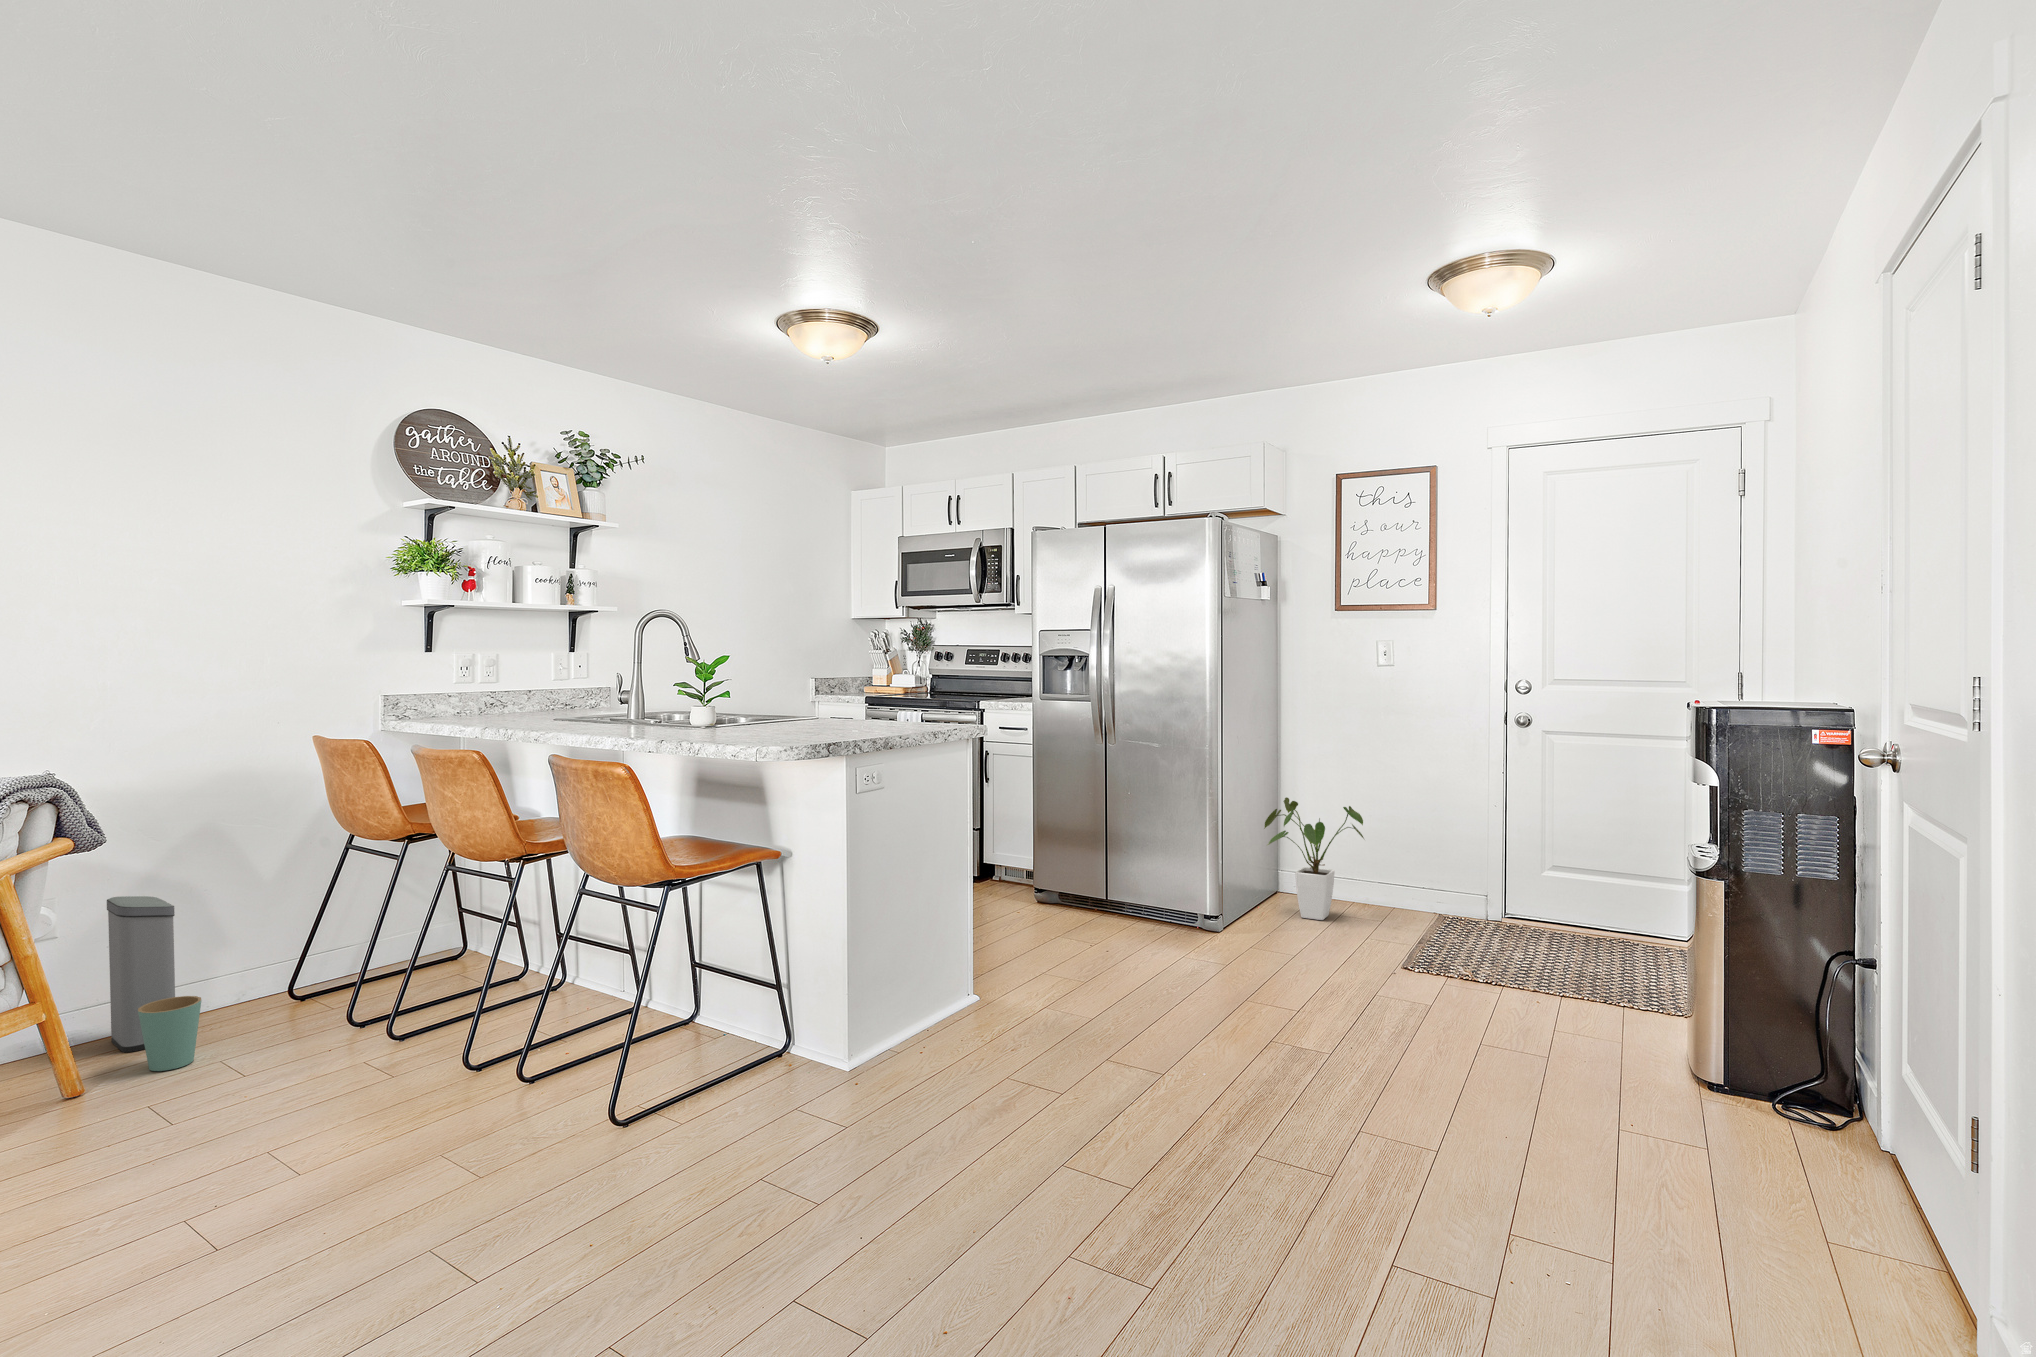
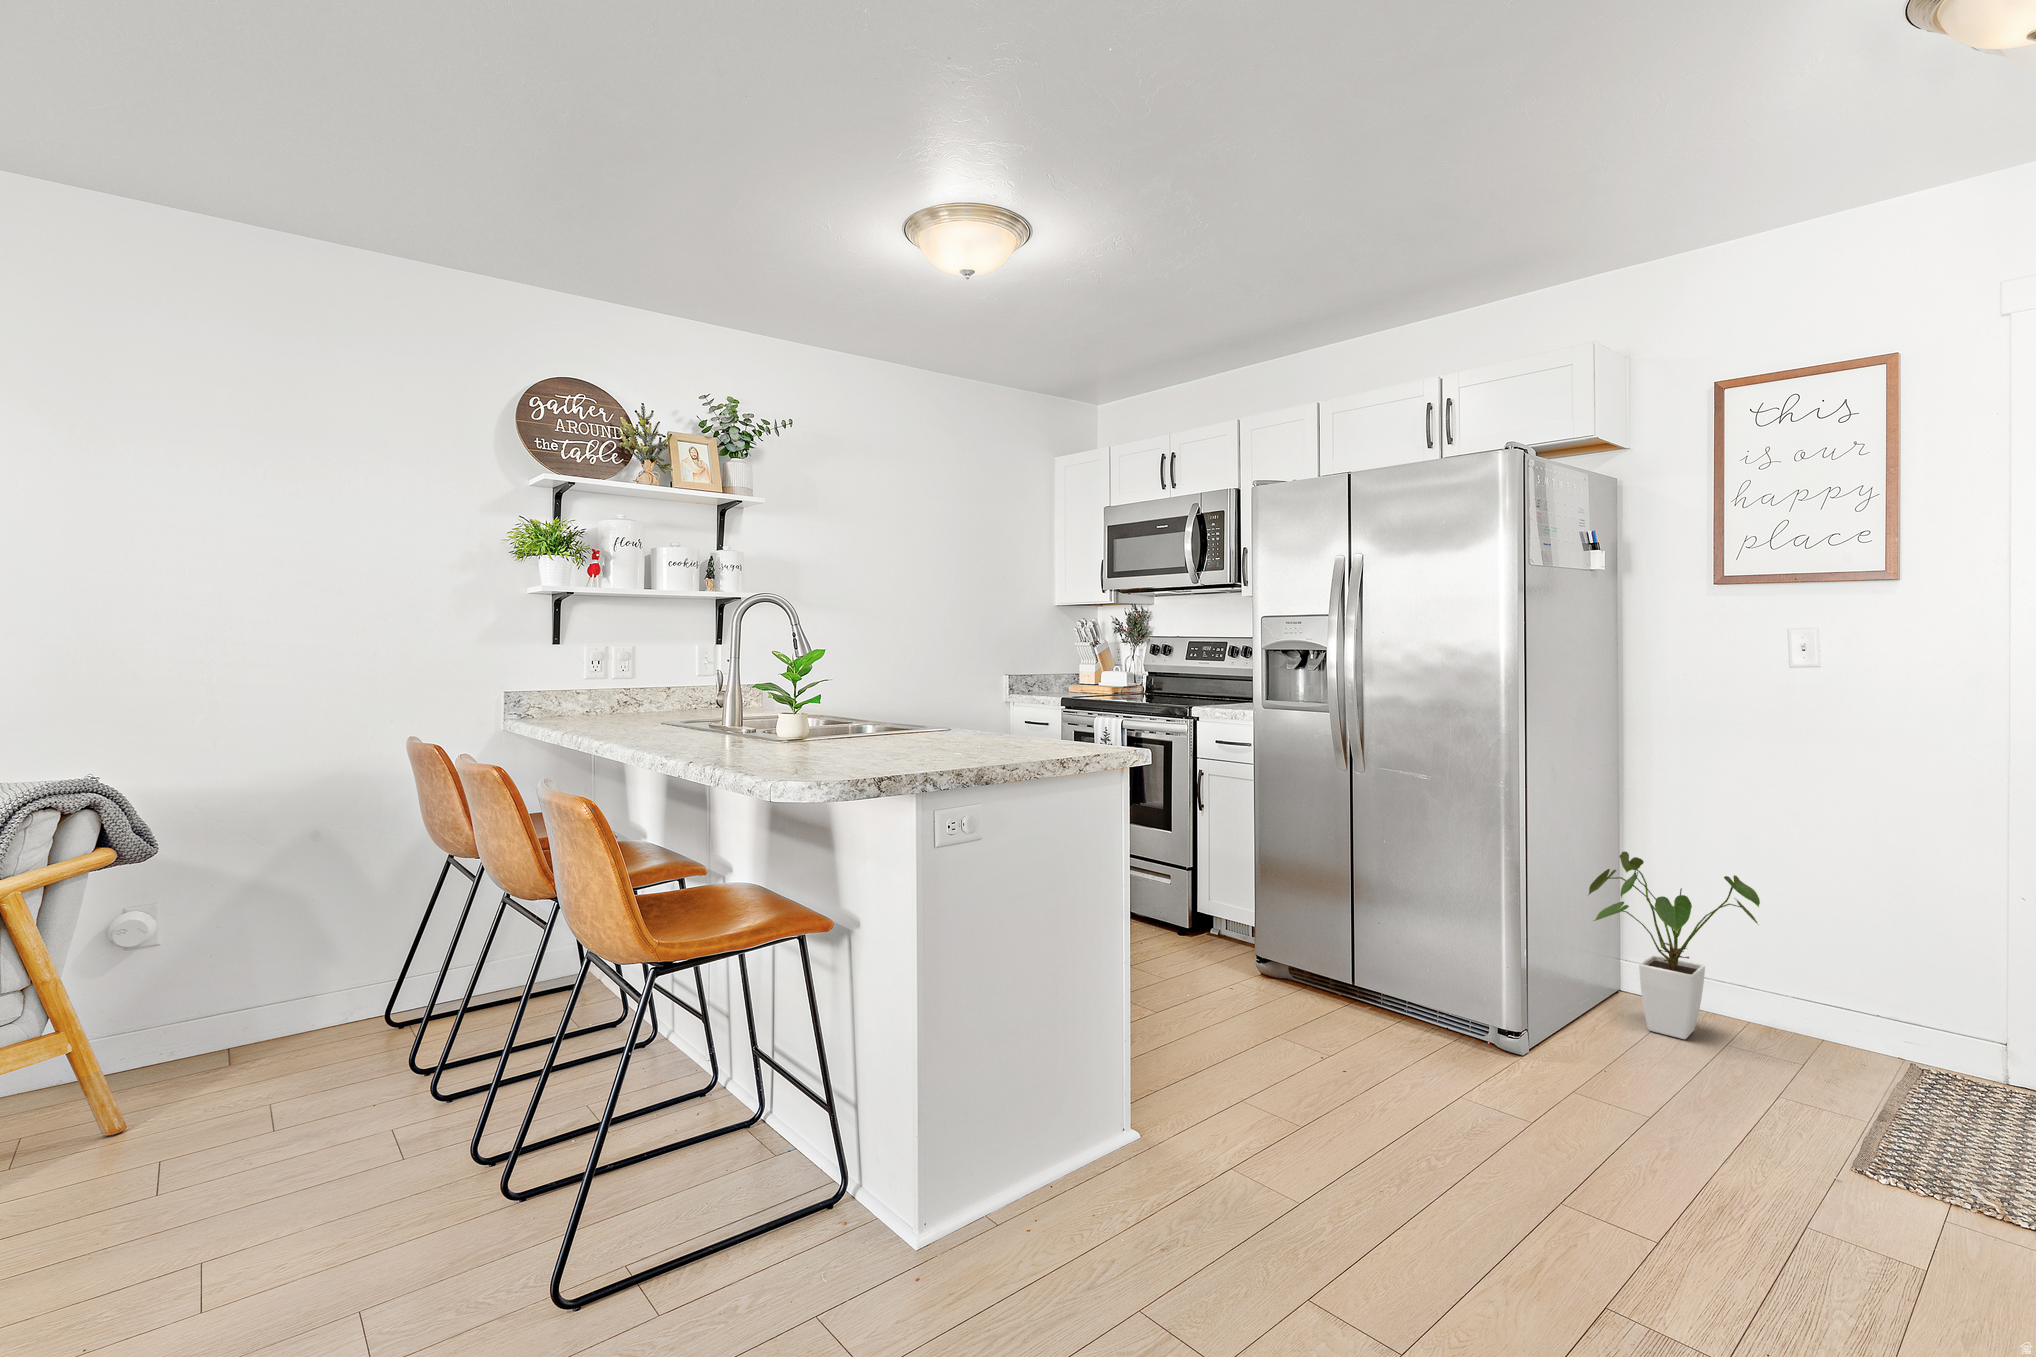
trash can: present [107,896,201,1071] -> none [173,908,253,1116]

